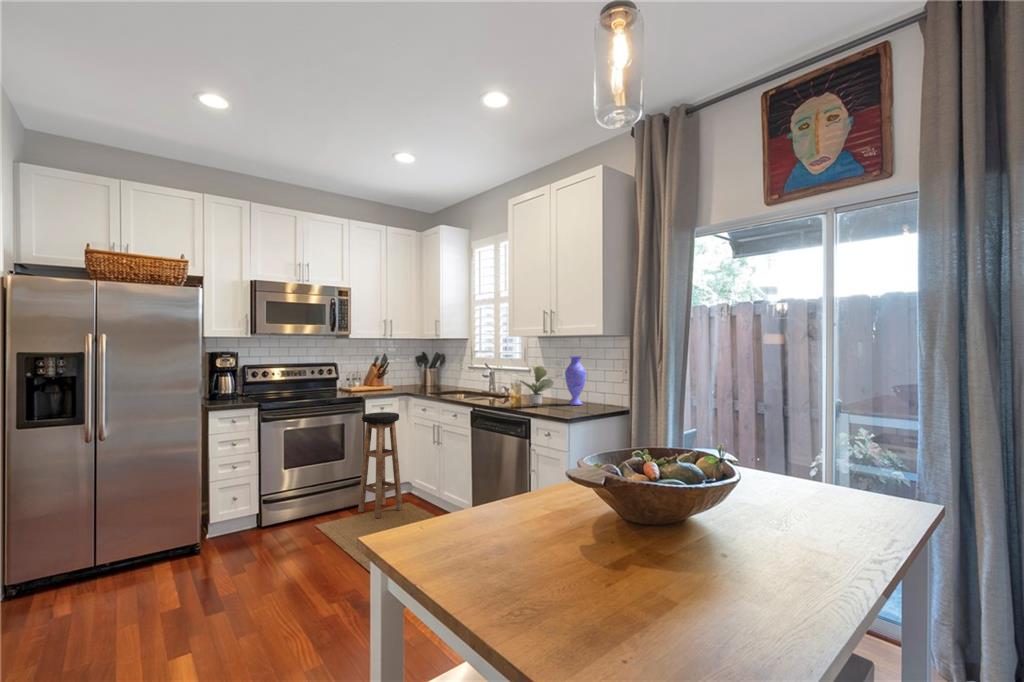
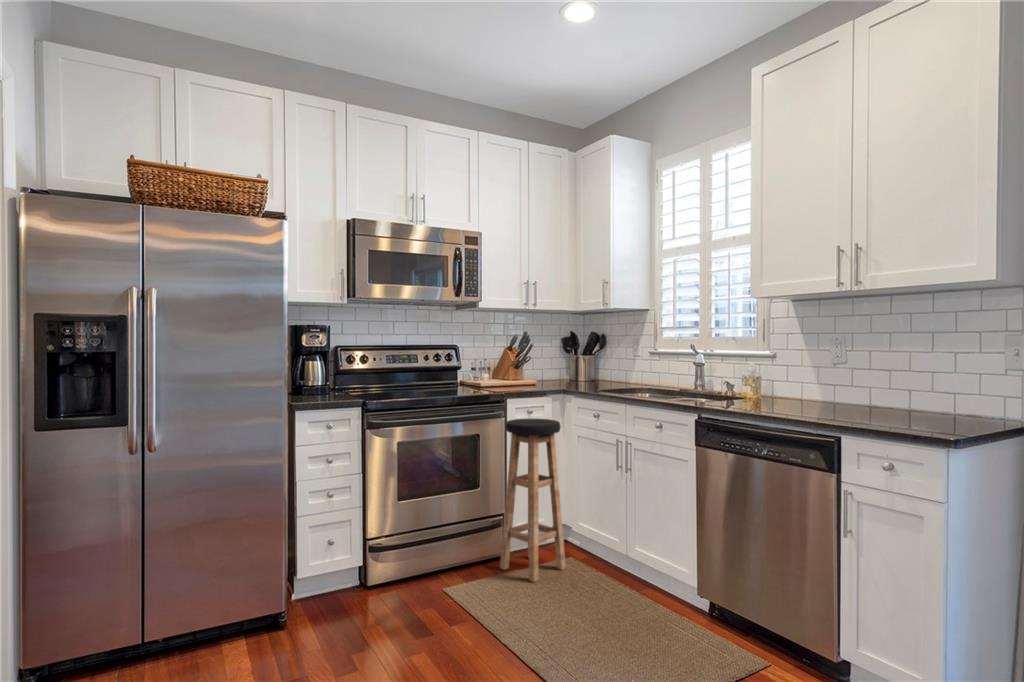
vase: present [565,356,586,405] -> none [870,328,914,414]
potted plant: present [520,365,554,406] -> none [794,341,861,414]

